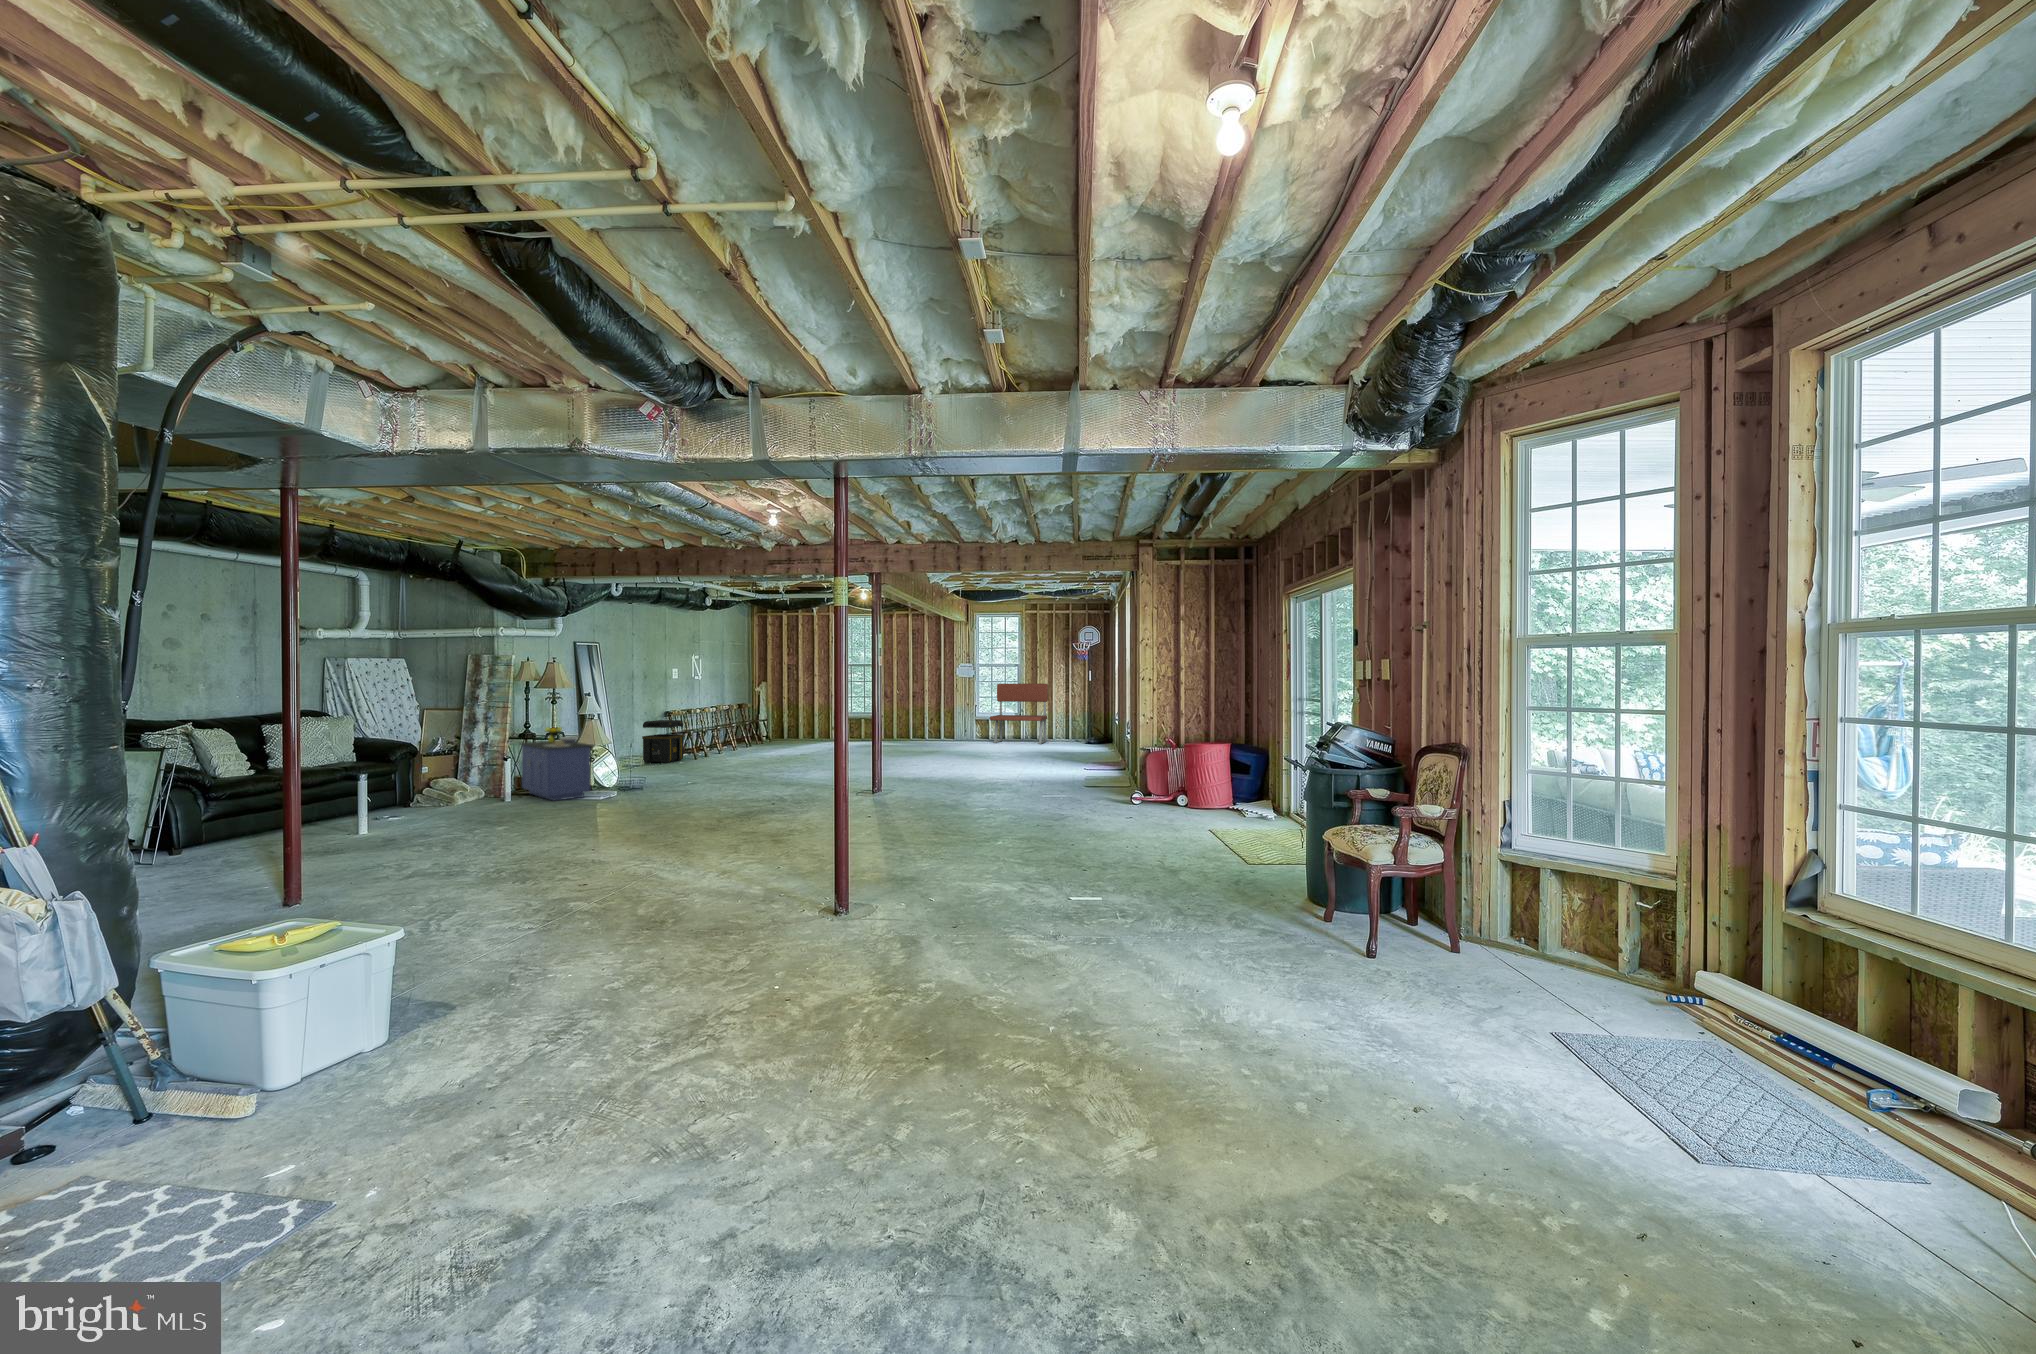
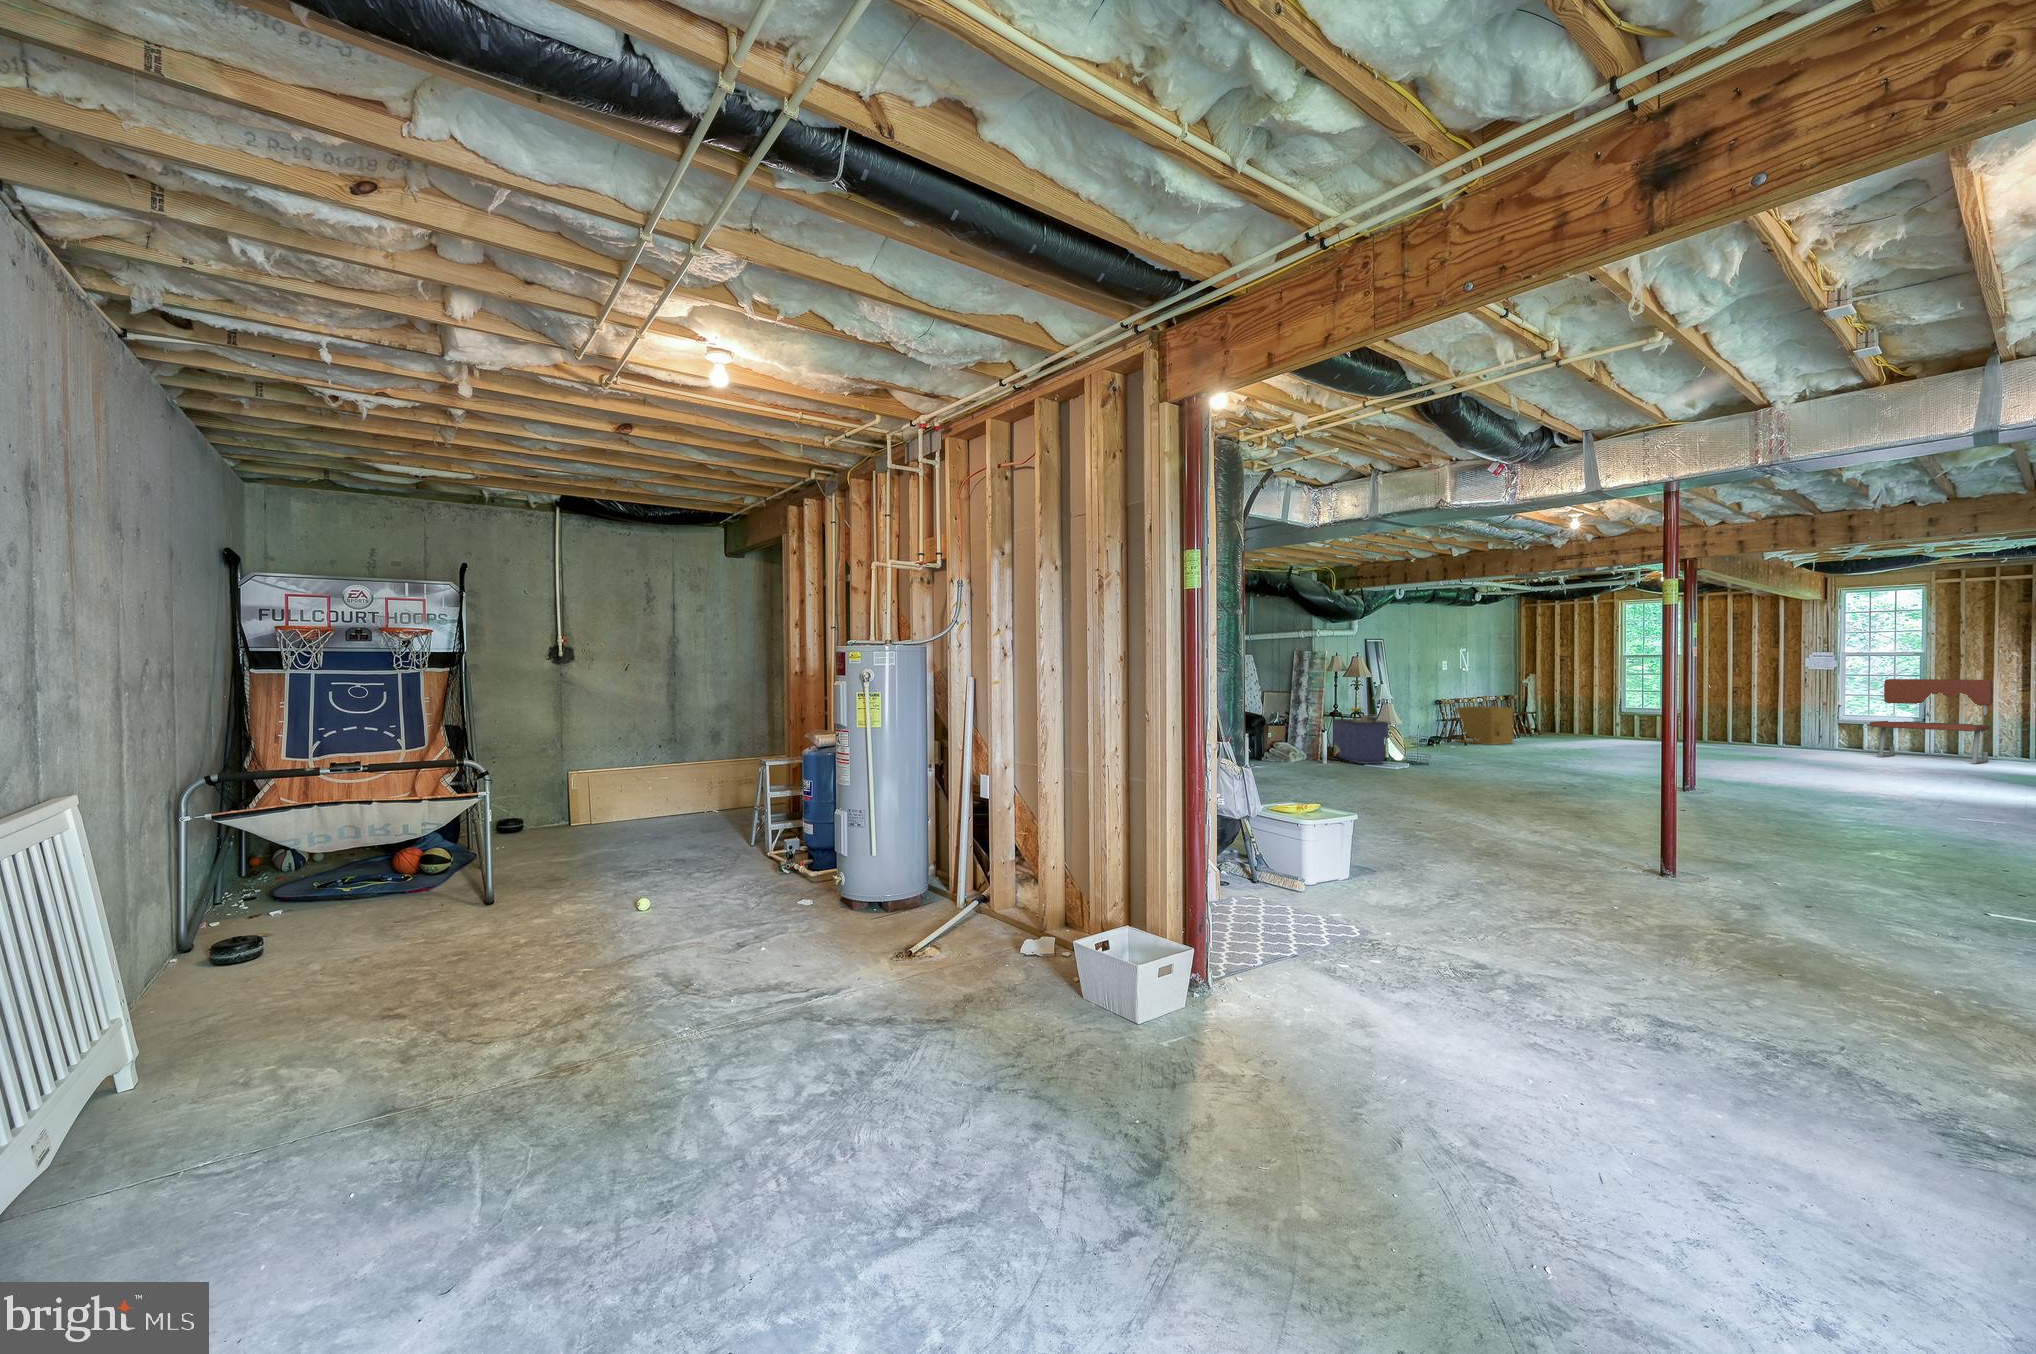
cardboard box: none [689,715,745,756] -> present [1456,706,1513,745]
toolbox: present [642,720,684,763] -> none [1415,708,1453,746]

